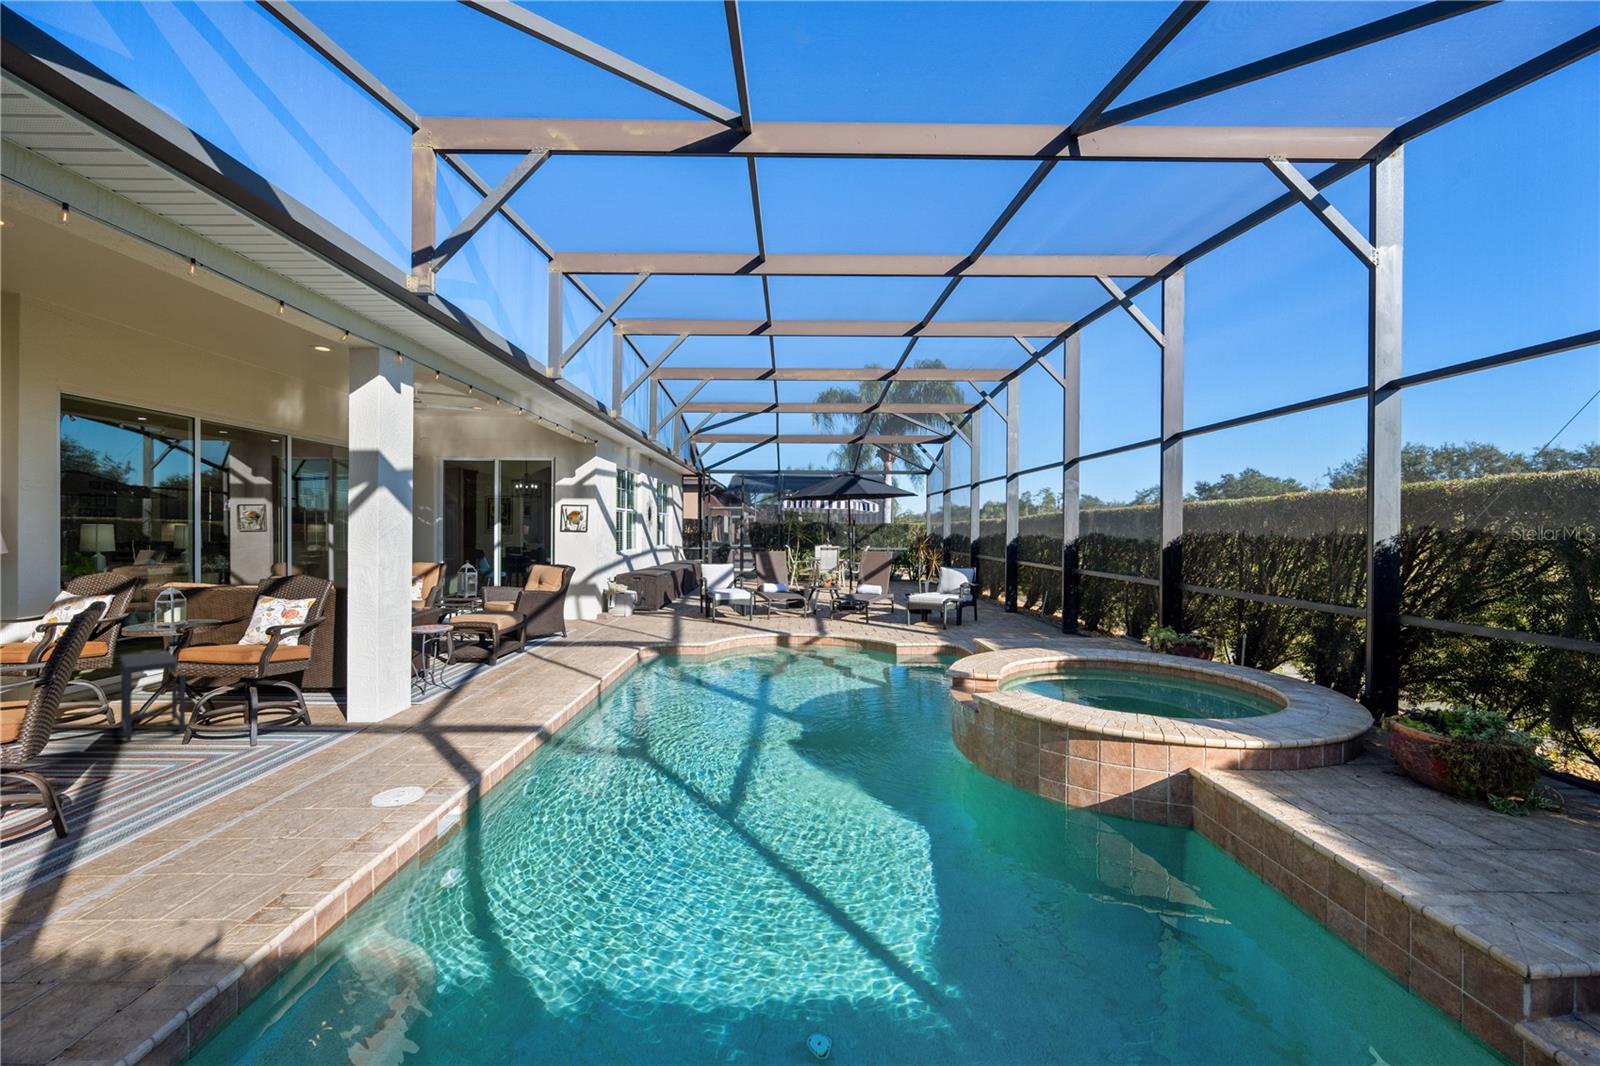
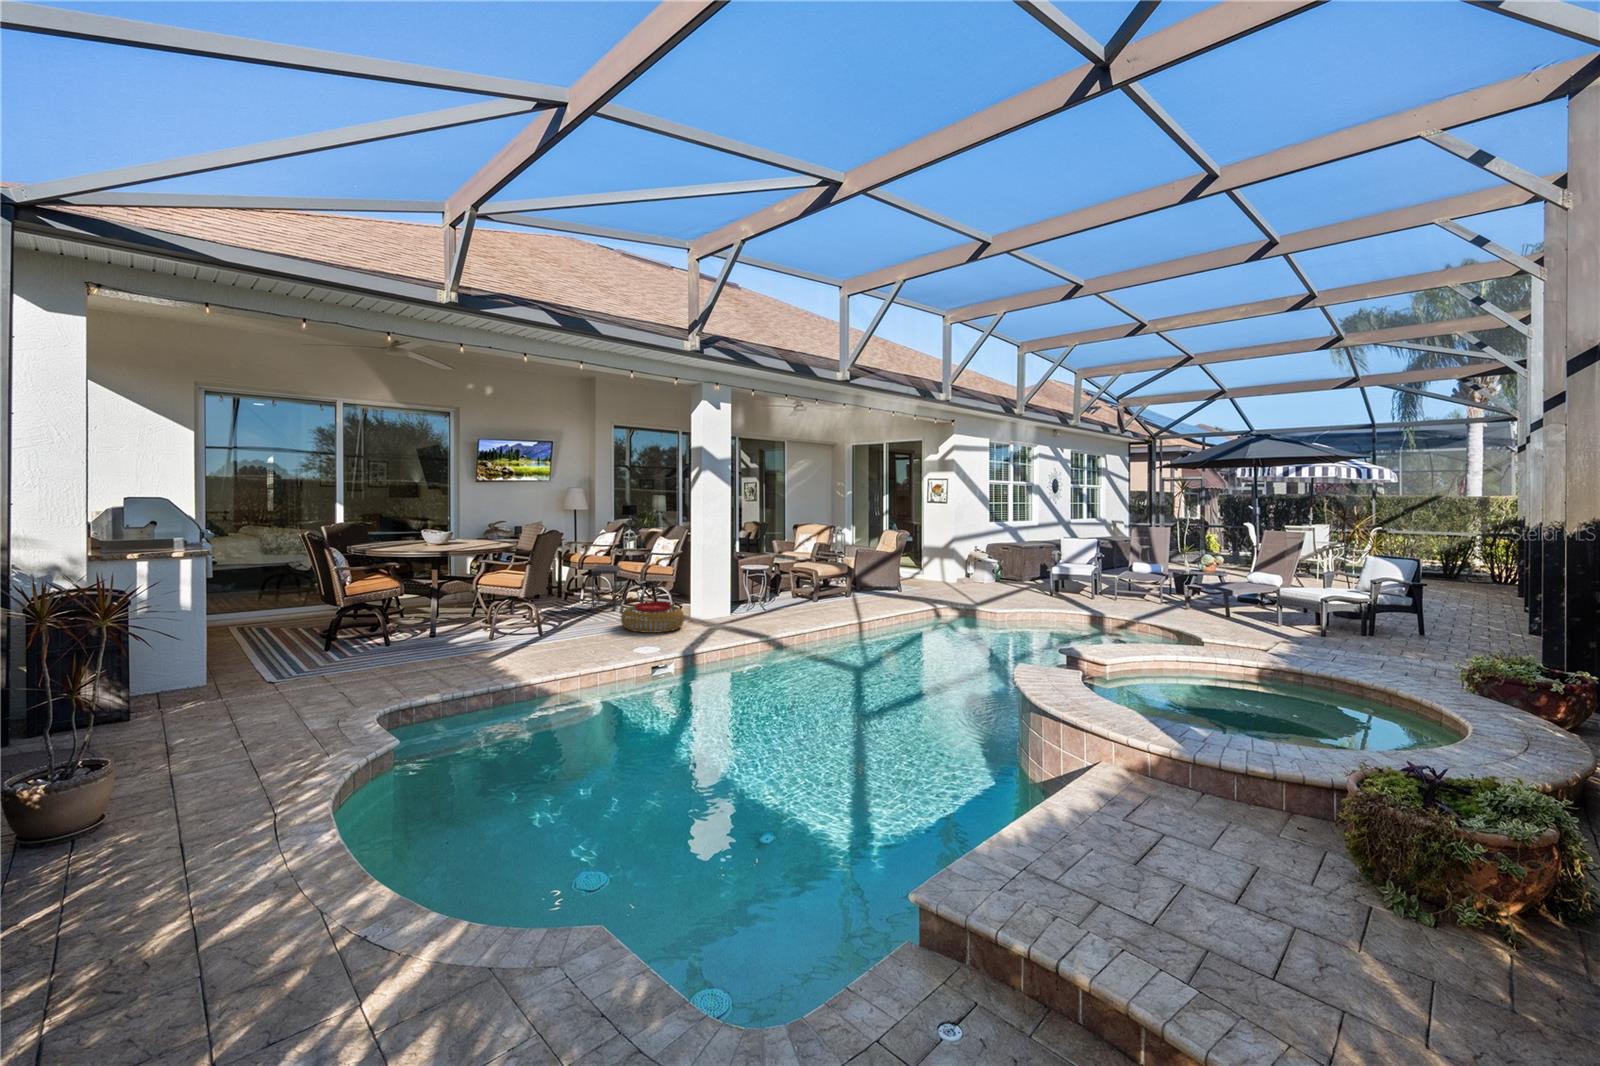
pouf: none [250,702,380,763] -> present [621,602,685,633]

